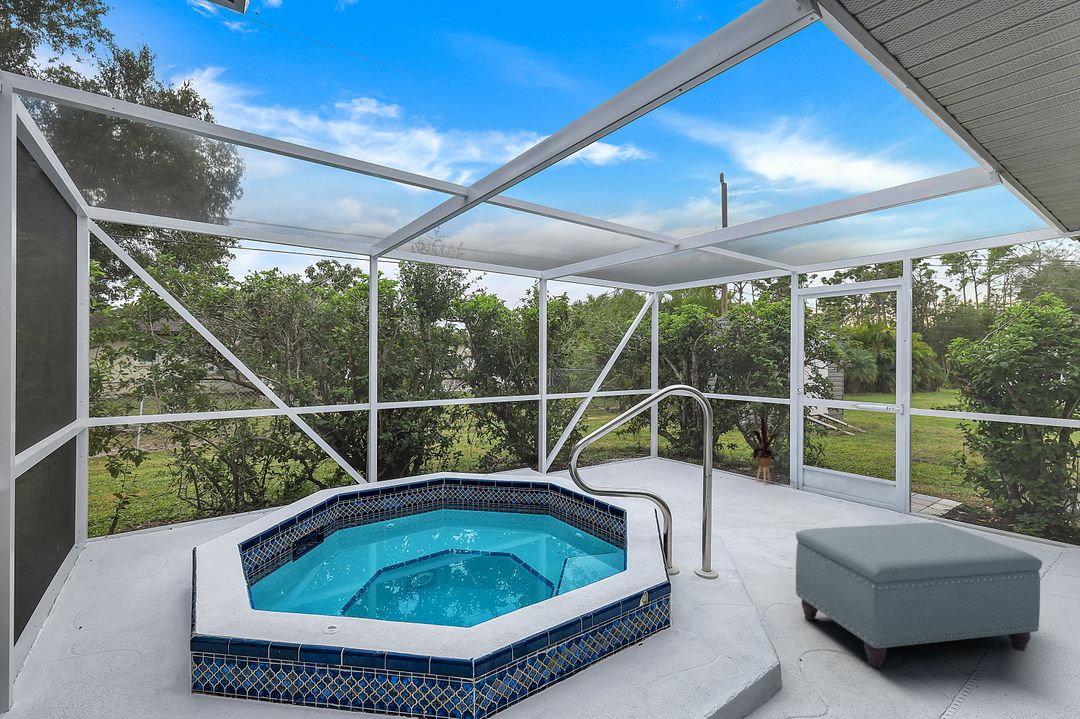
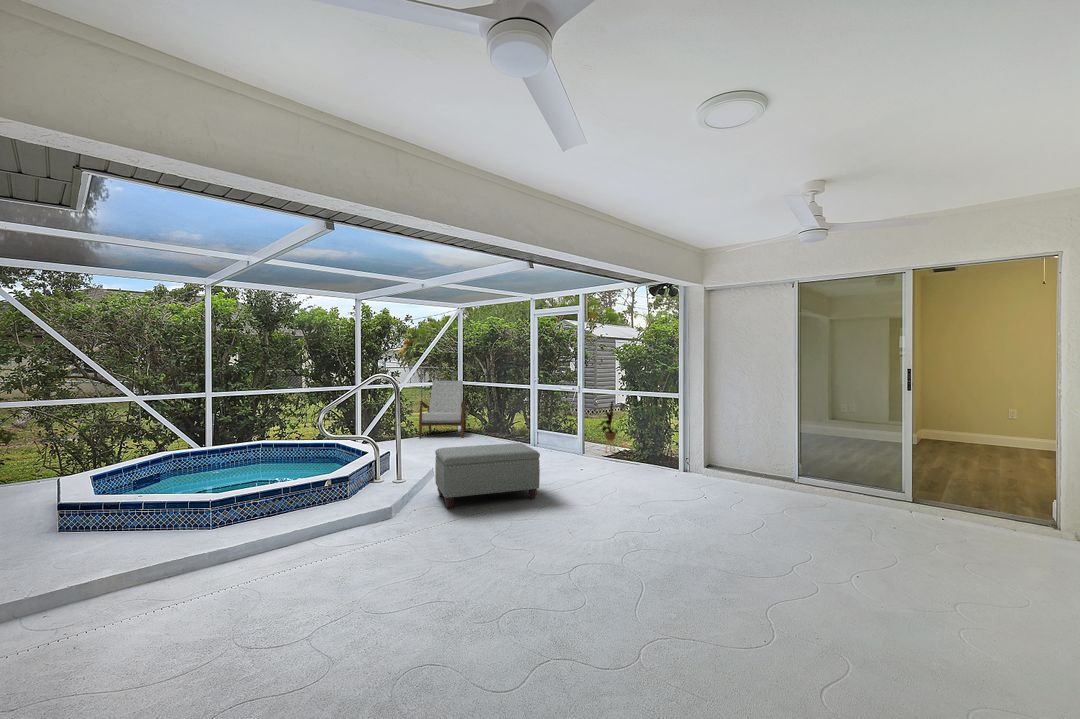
armchair: none [619,389,681,472] -> present [419,380,466,438]
house plant: present [745,417,779,484] -> present [597,402,618,453]

